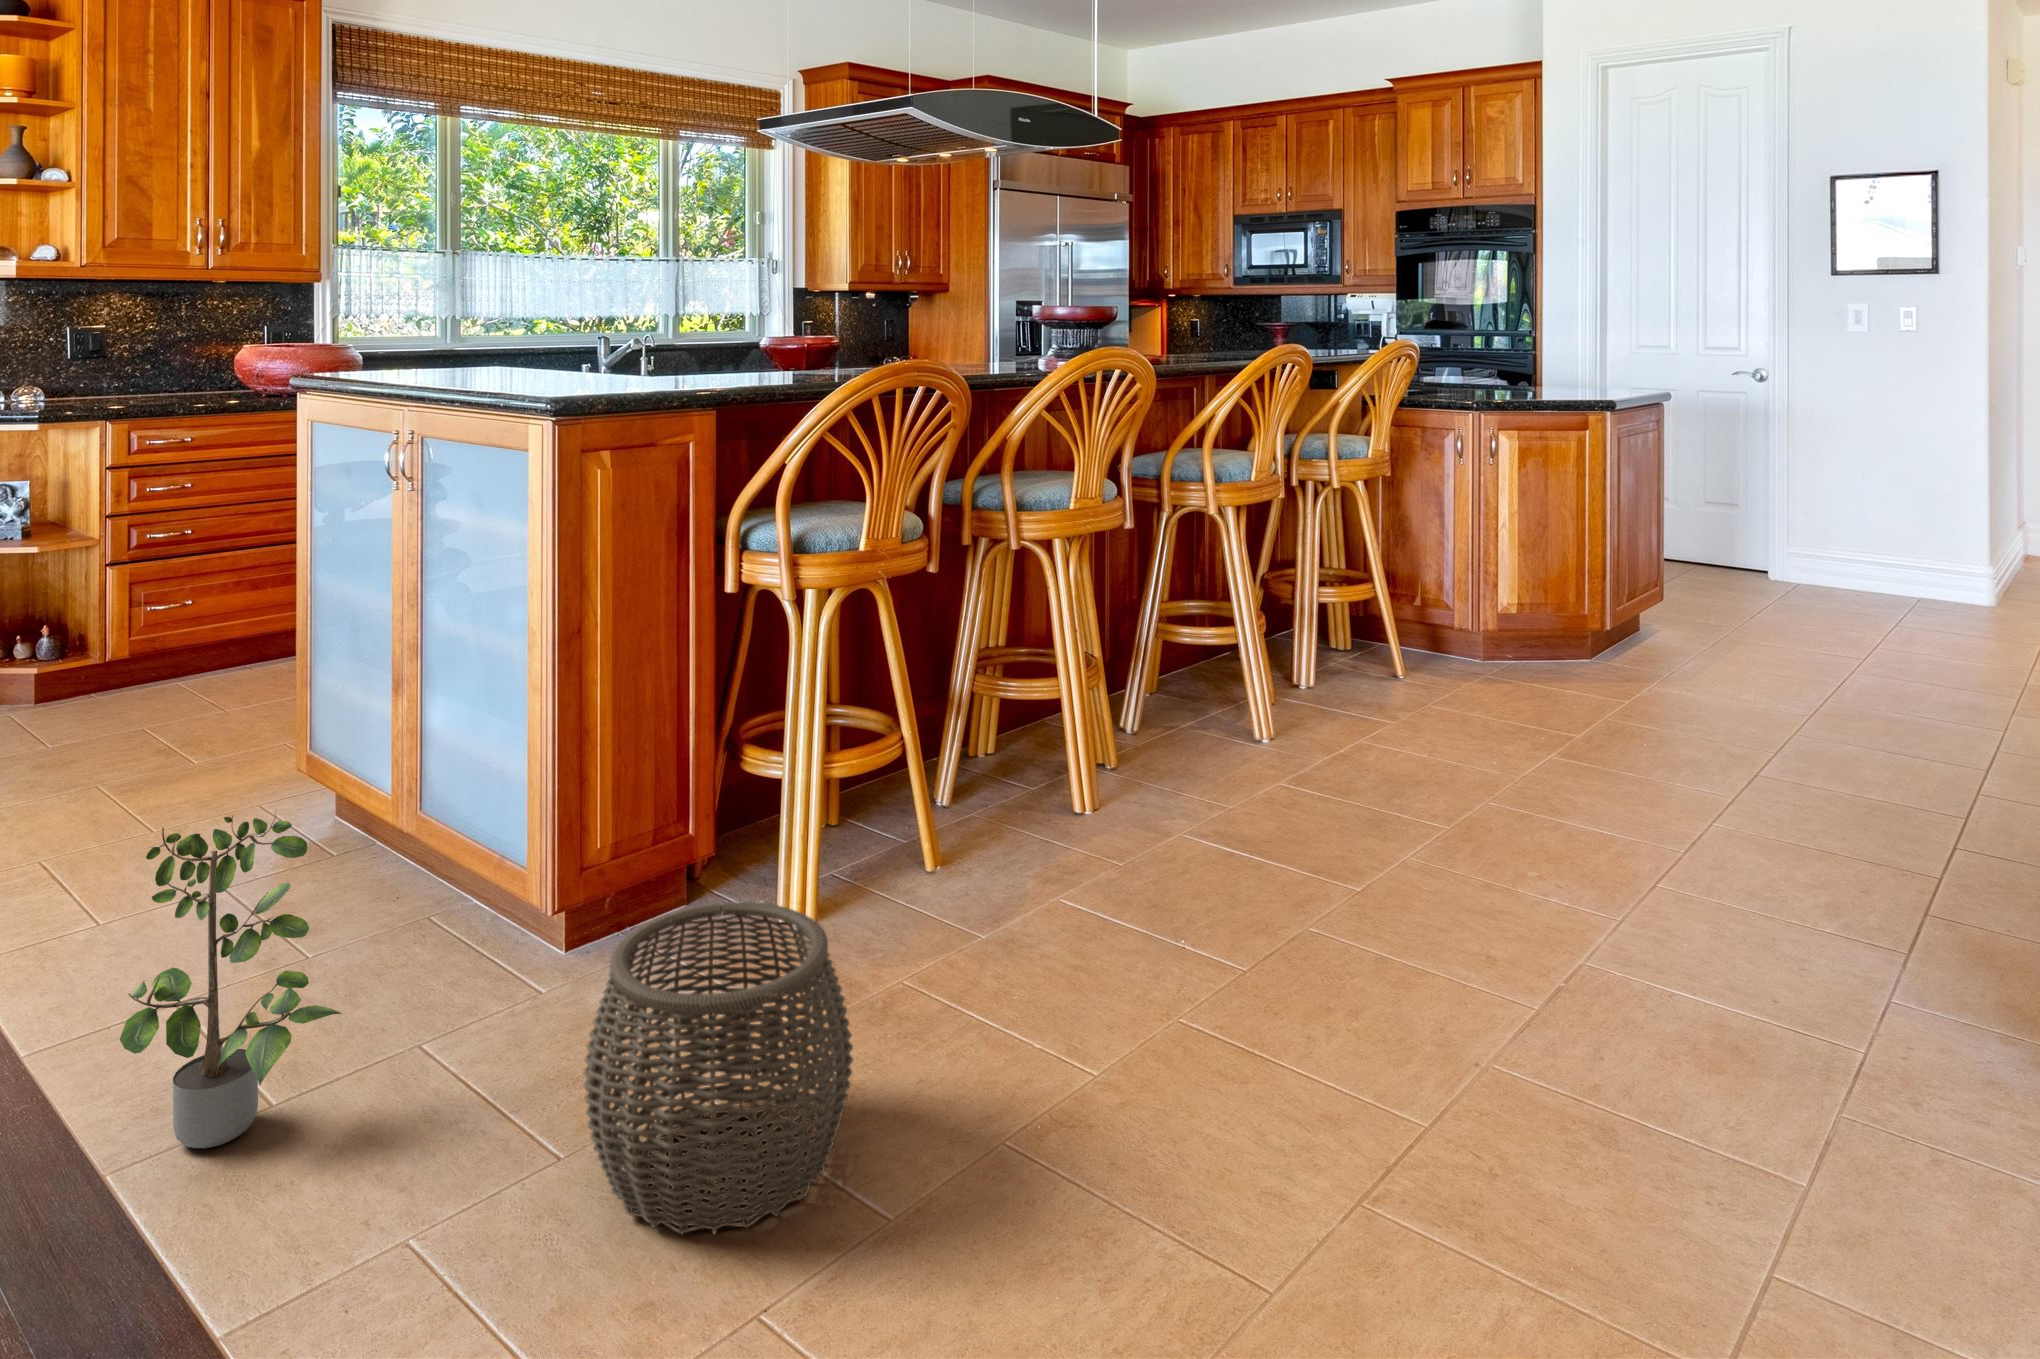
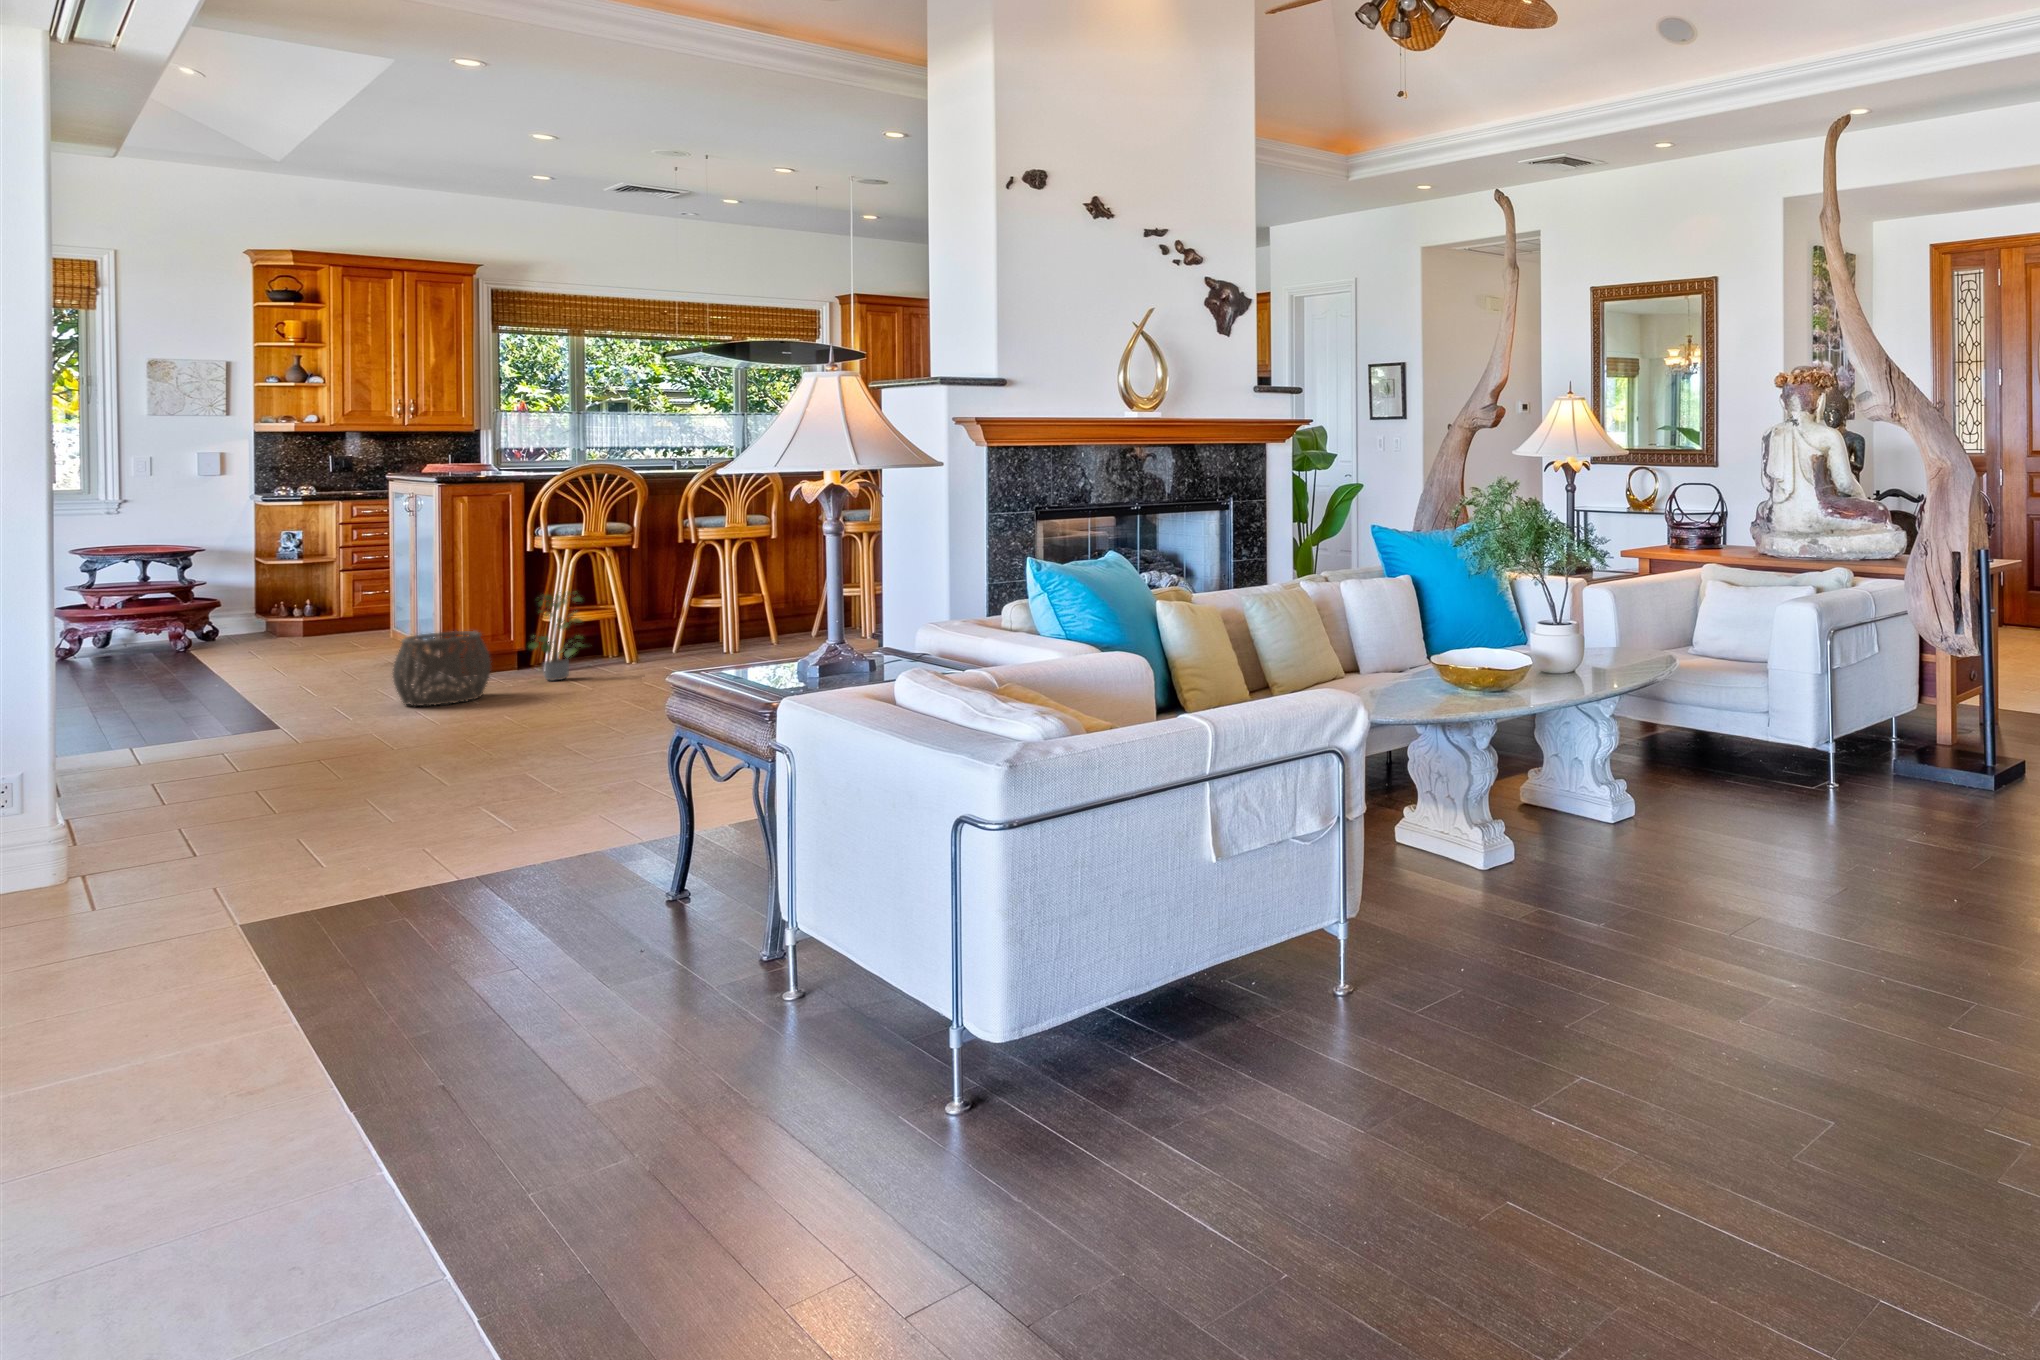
potted plant: present [120,813,341,1148] -> present [529,592,585,681]

